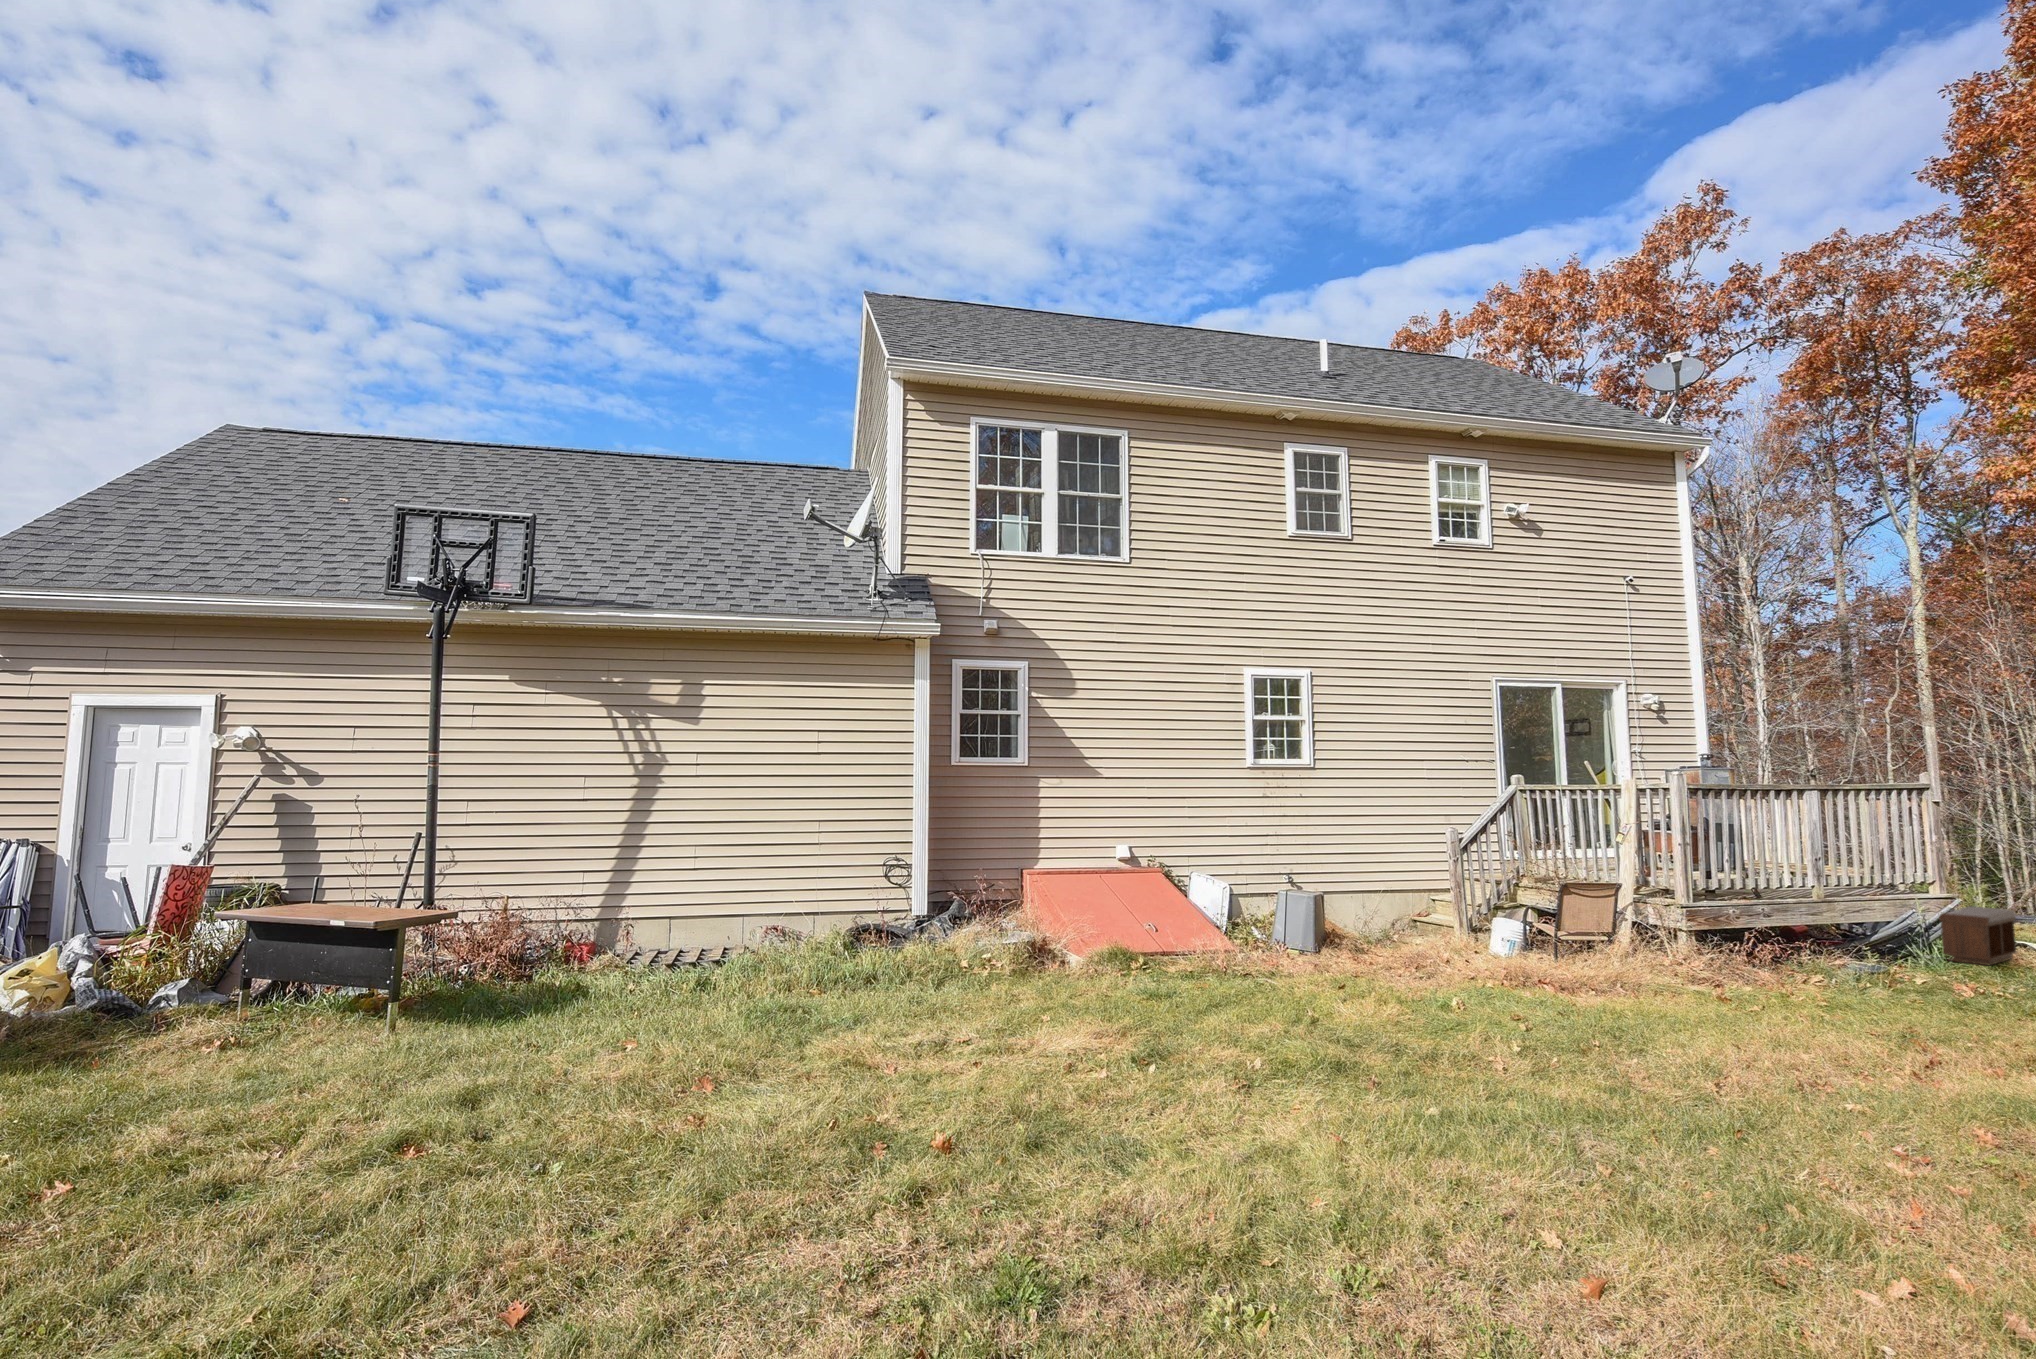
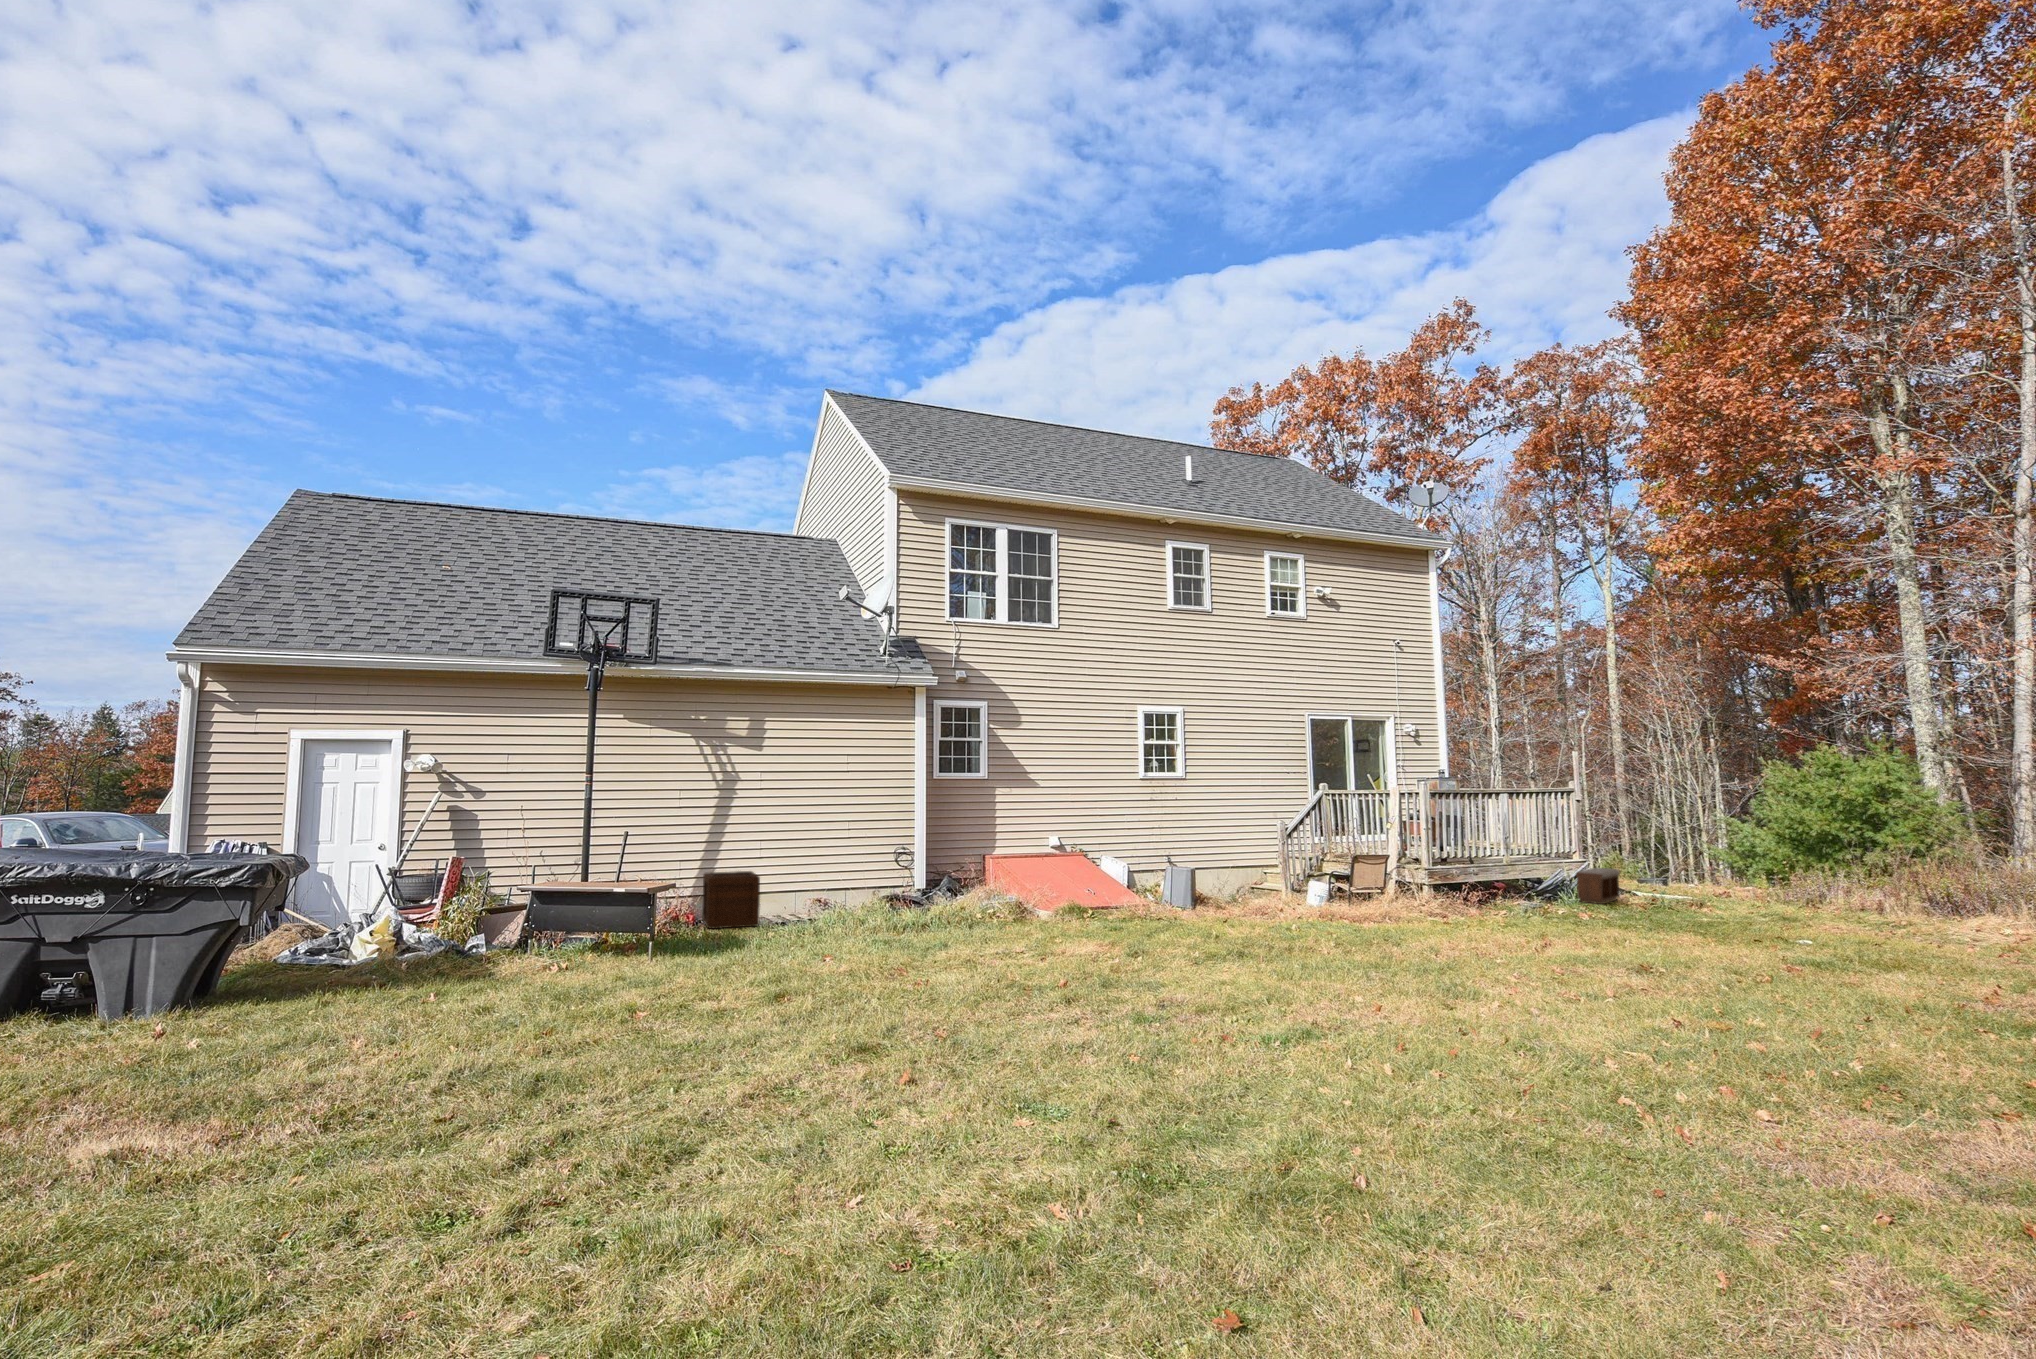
wooden crate: none [597,886,681,966] -> present [702,871,760,929]

